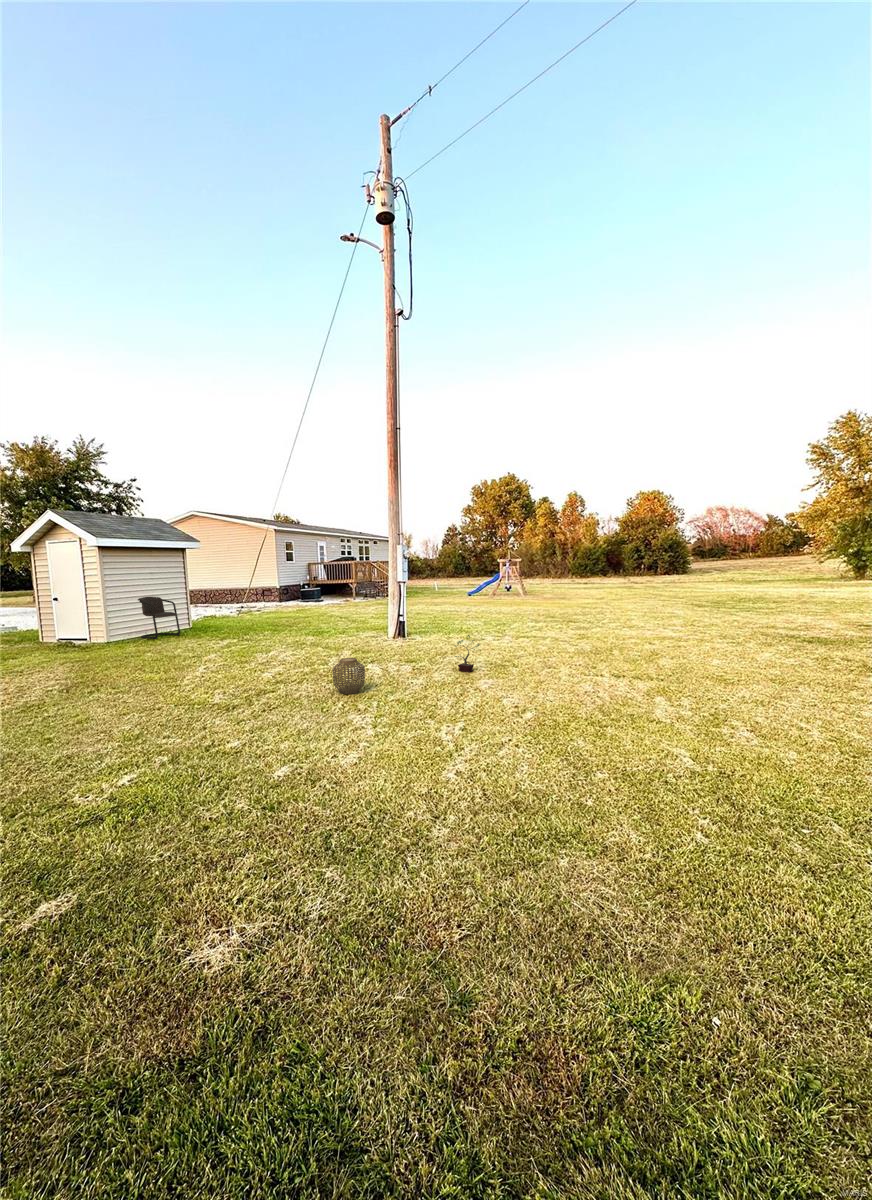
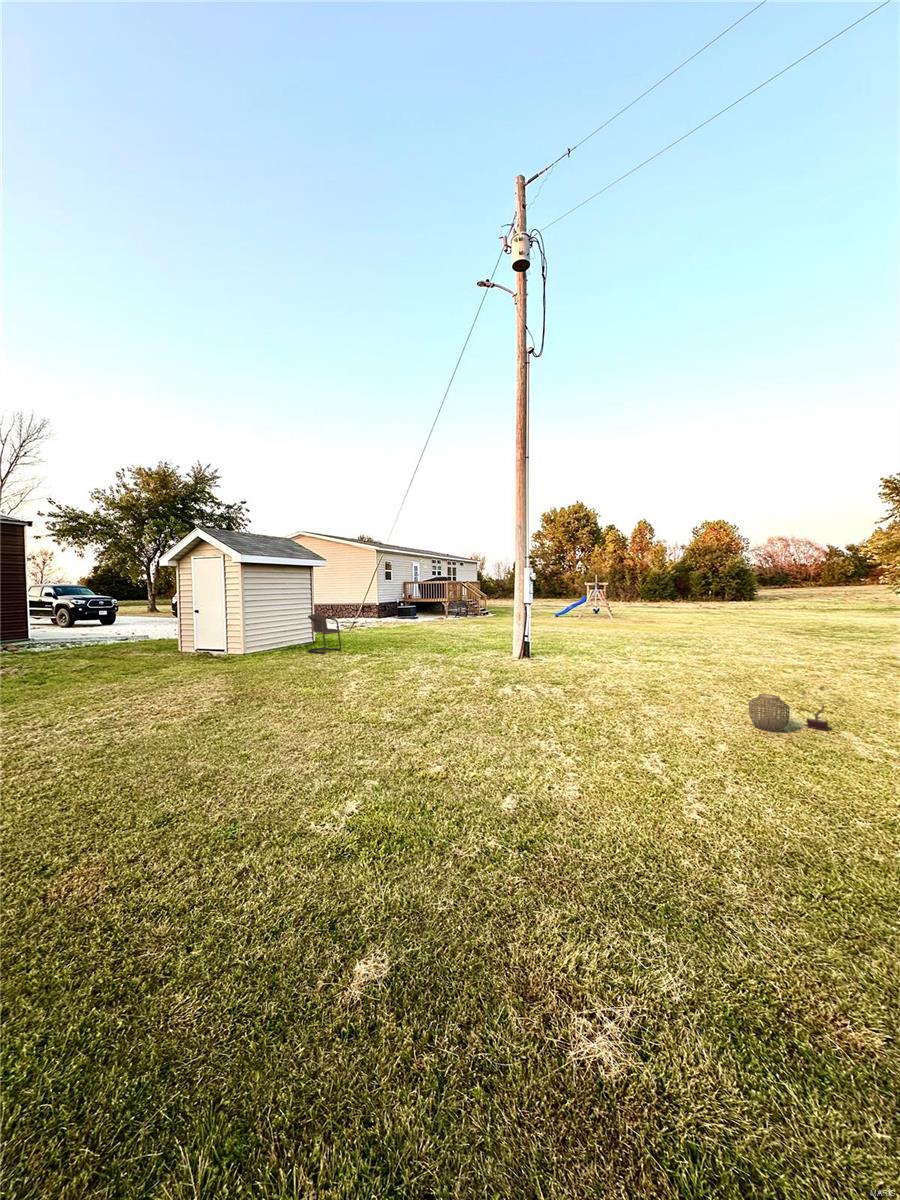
potted plant: present [455,635,479,672] -> present [800,687,843,731]
woven basket: present [333,658,365,694] -> present [749,694,790,732]

